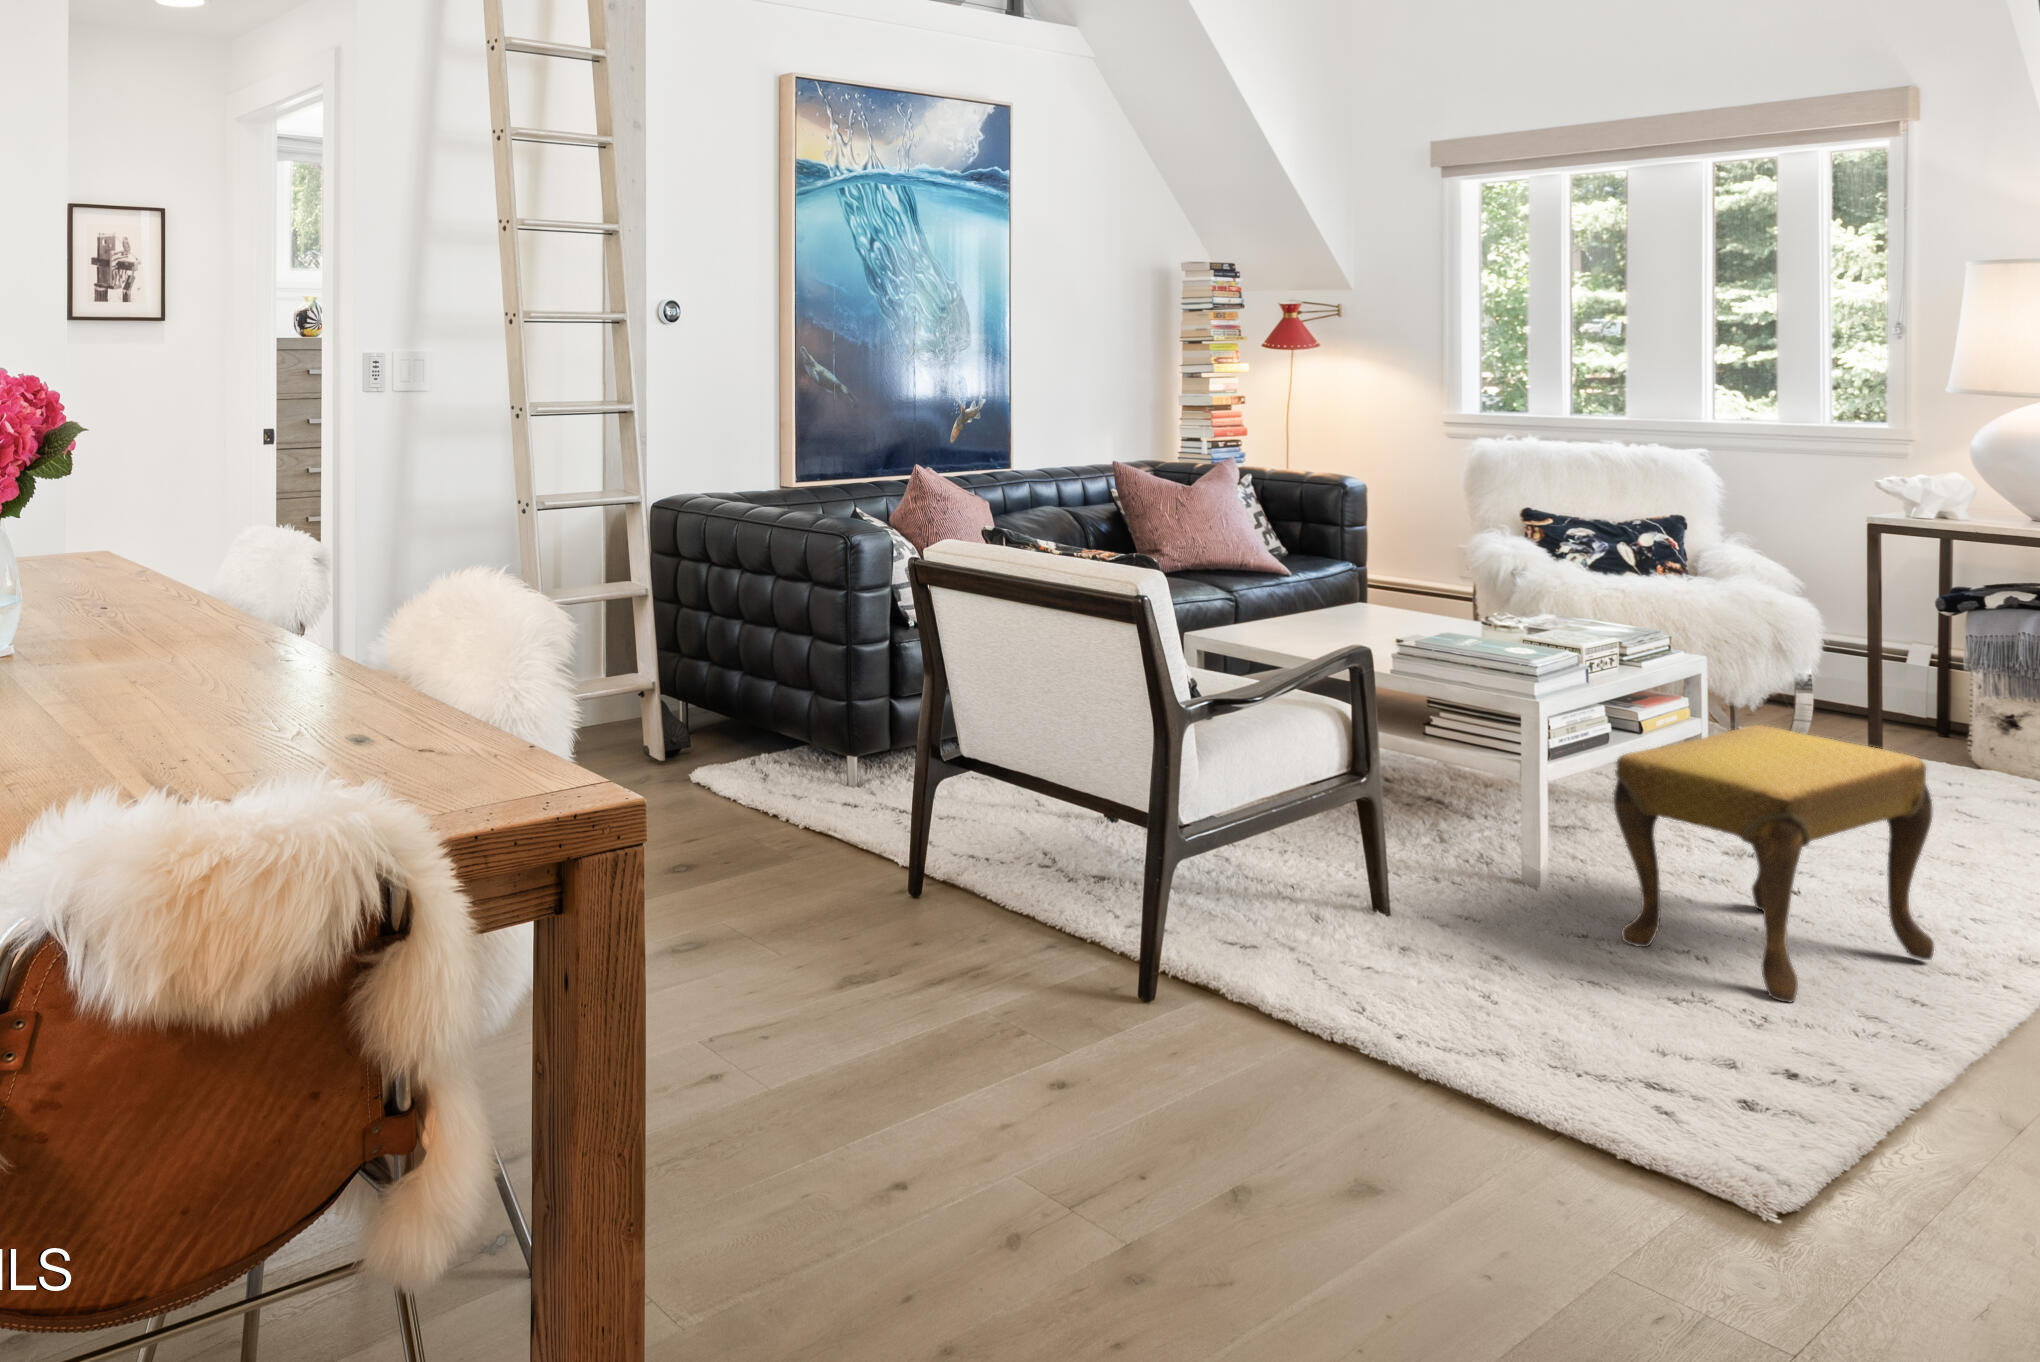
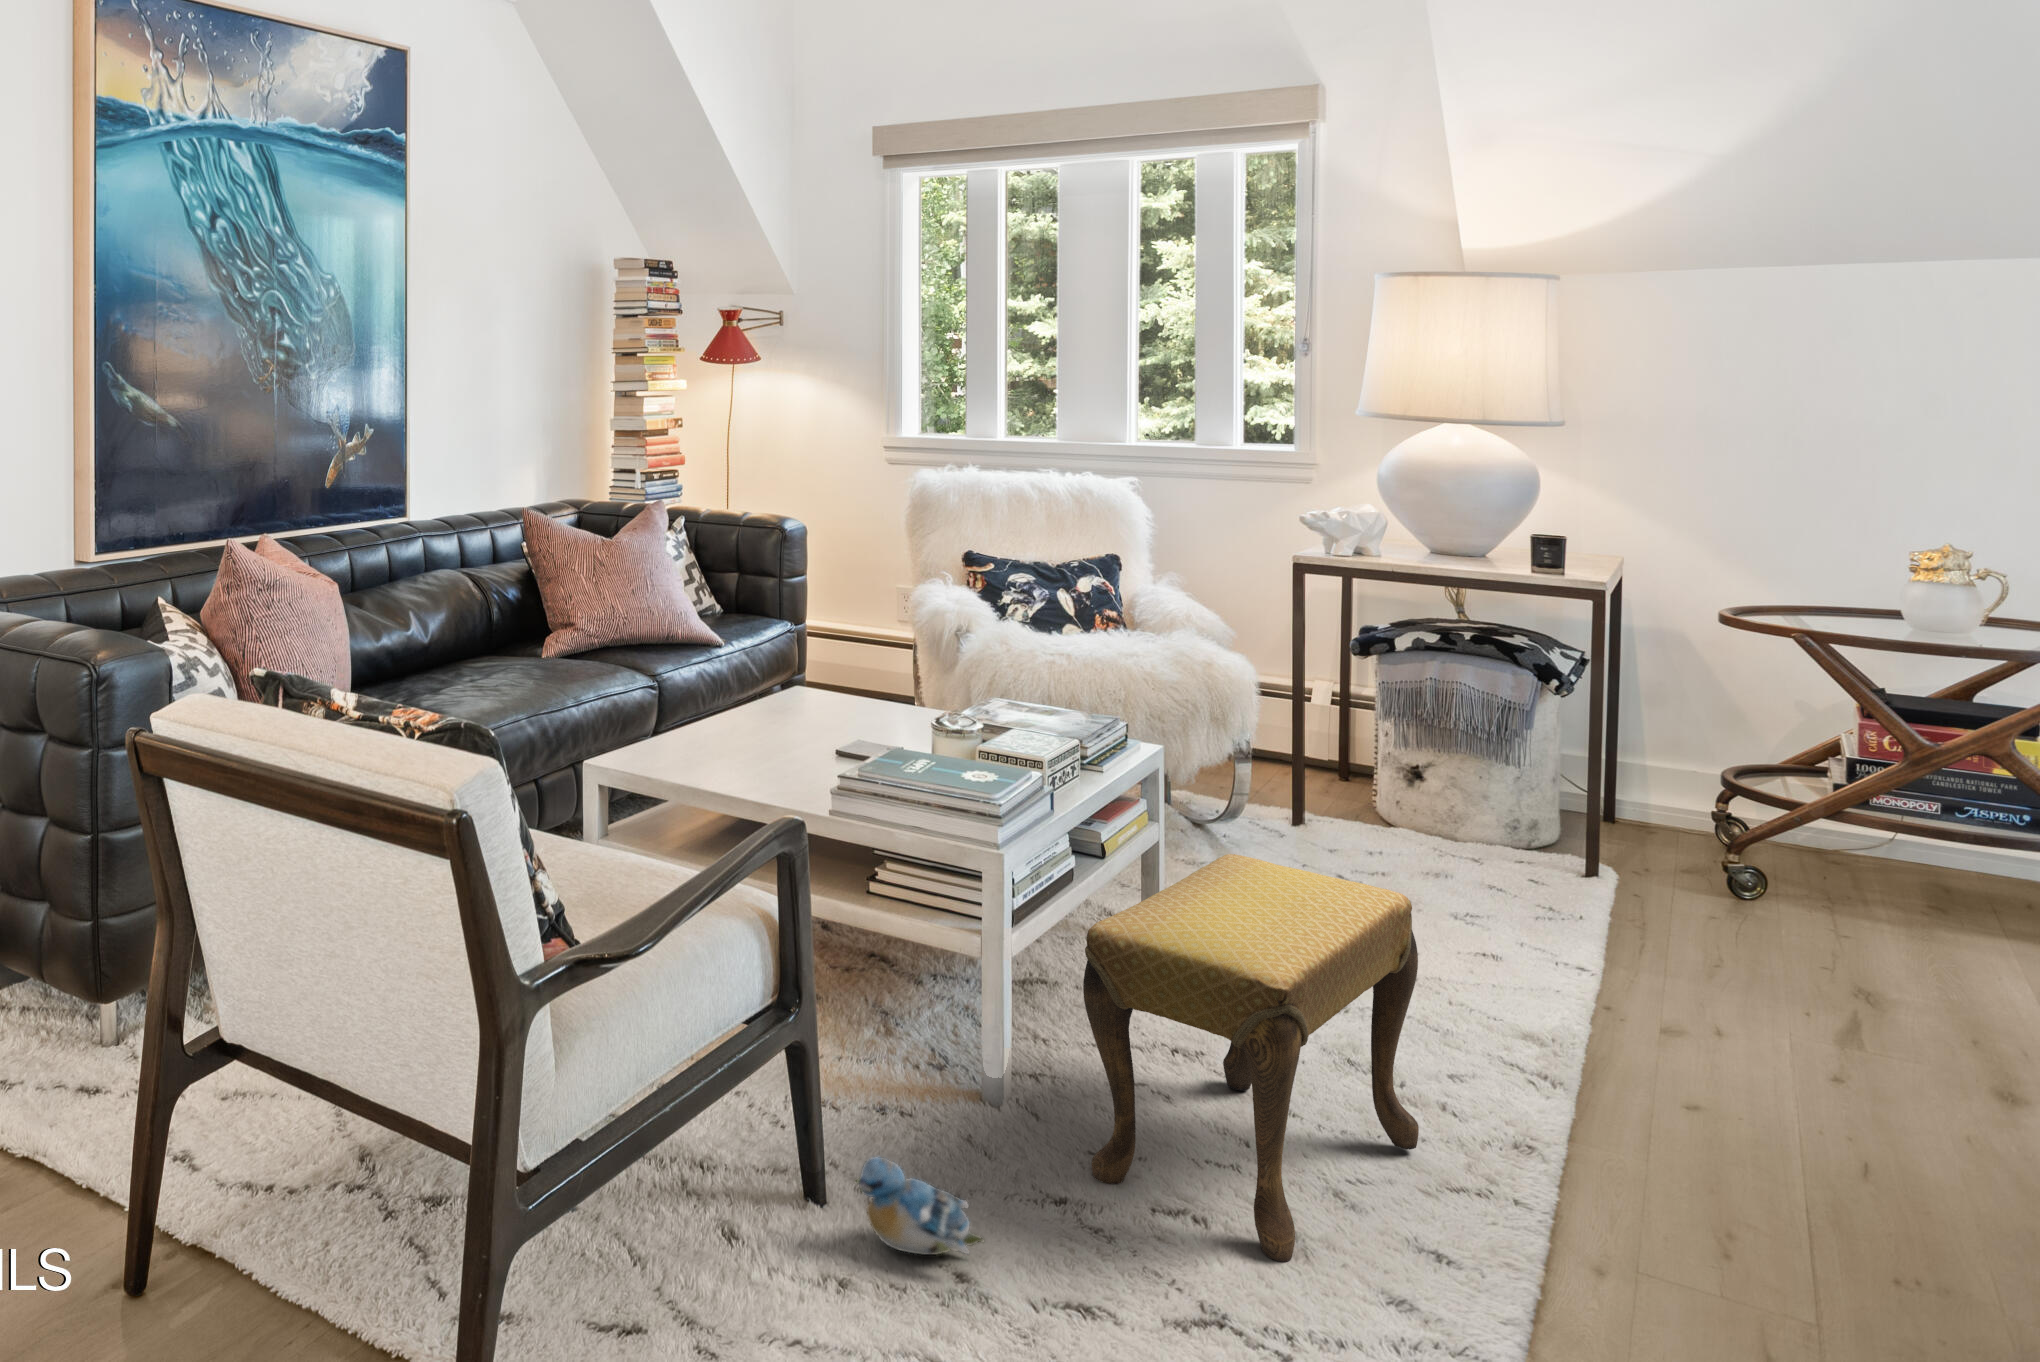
plush toy: none [1421,890,1526,960] -> present [856,1157,984,1255]

